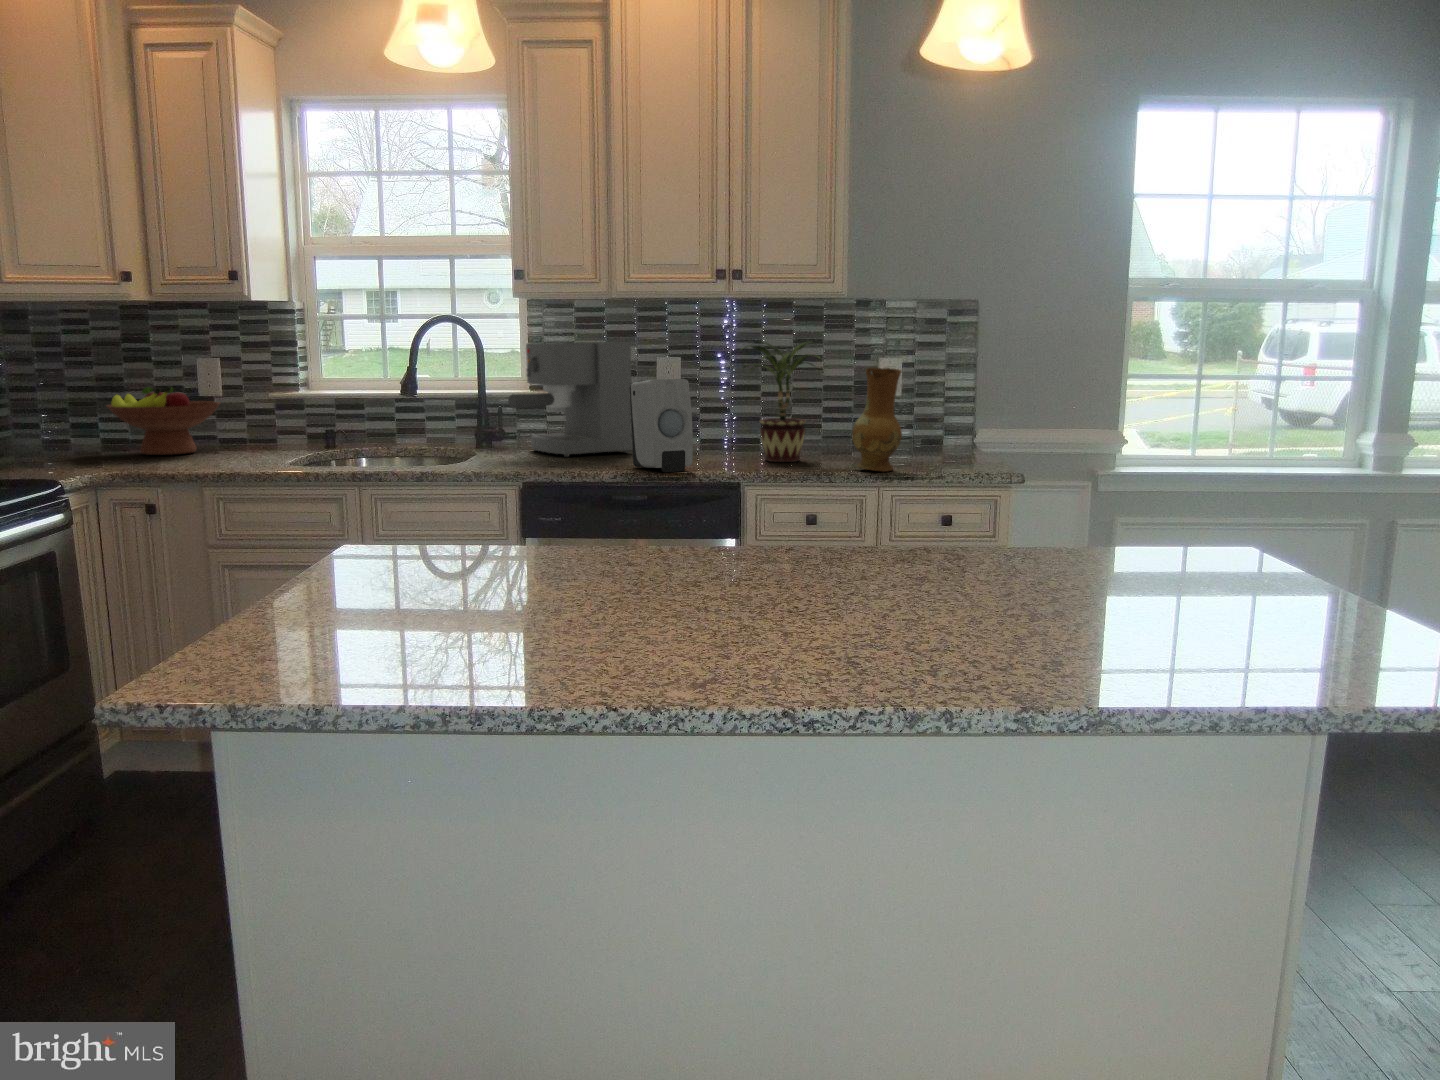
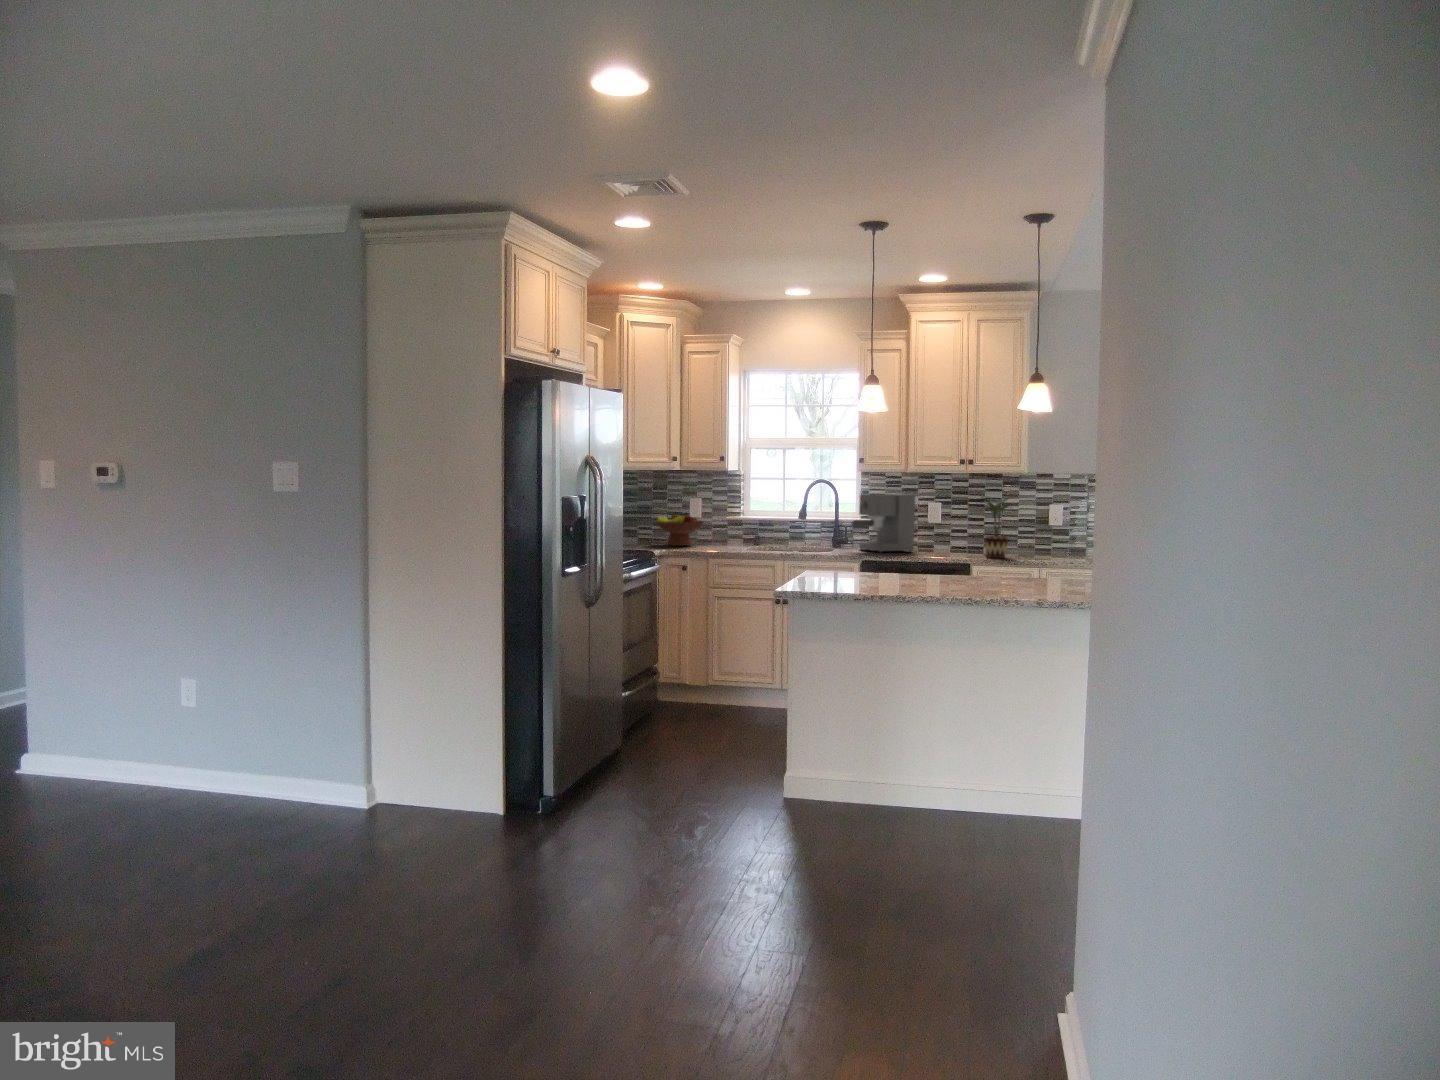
ceramic jug: present [852,368,902,472] -> none [1032,510,1059,563]
soap dispenser: present [629,379,693,472] -> none [917,514,950,559]

